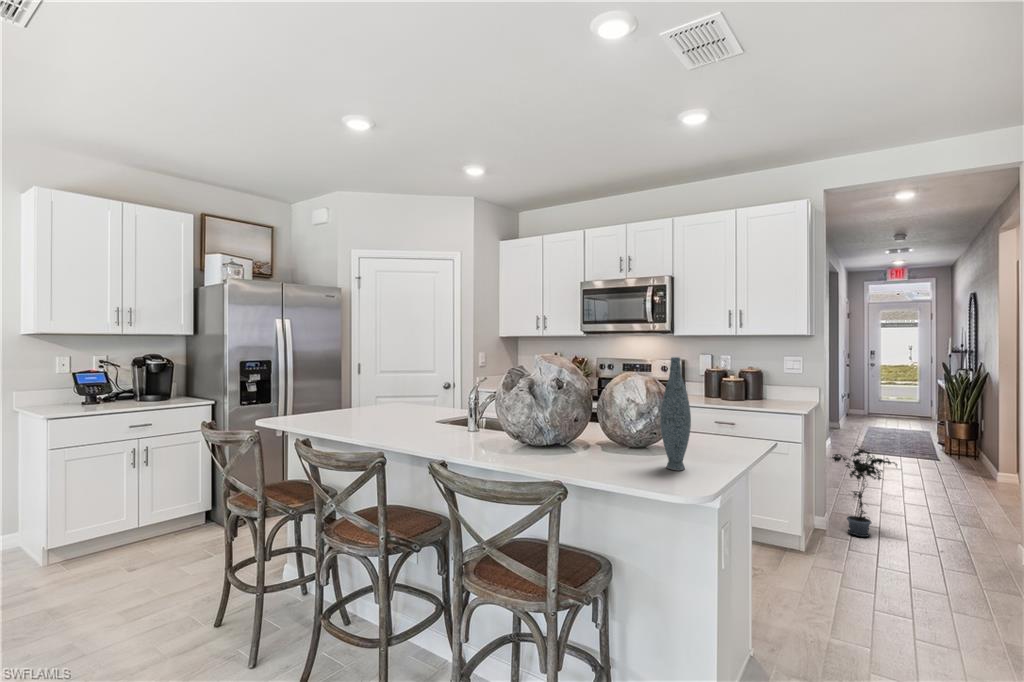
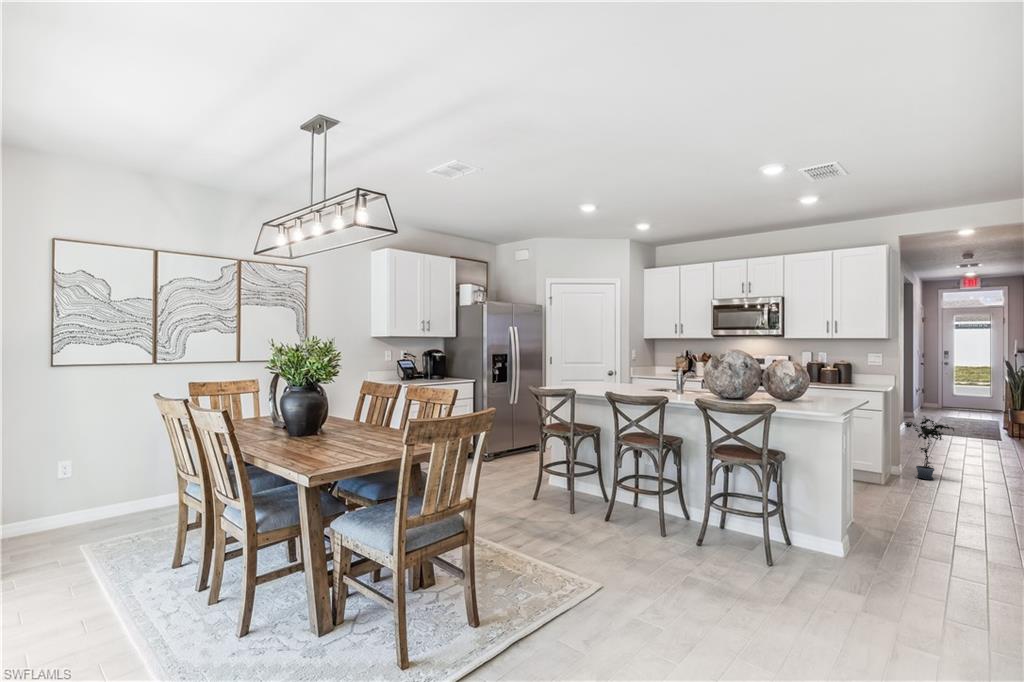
vase: present [660,357,691,470] -> none [809,351,825,407]

